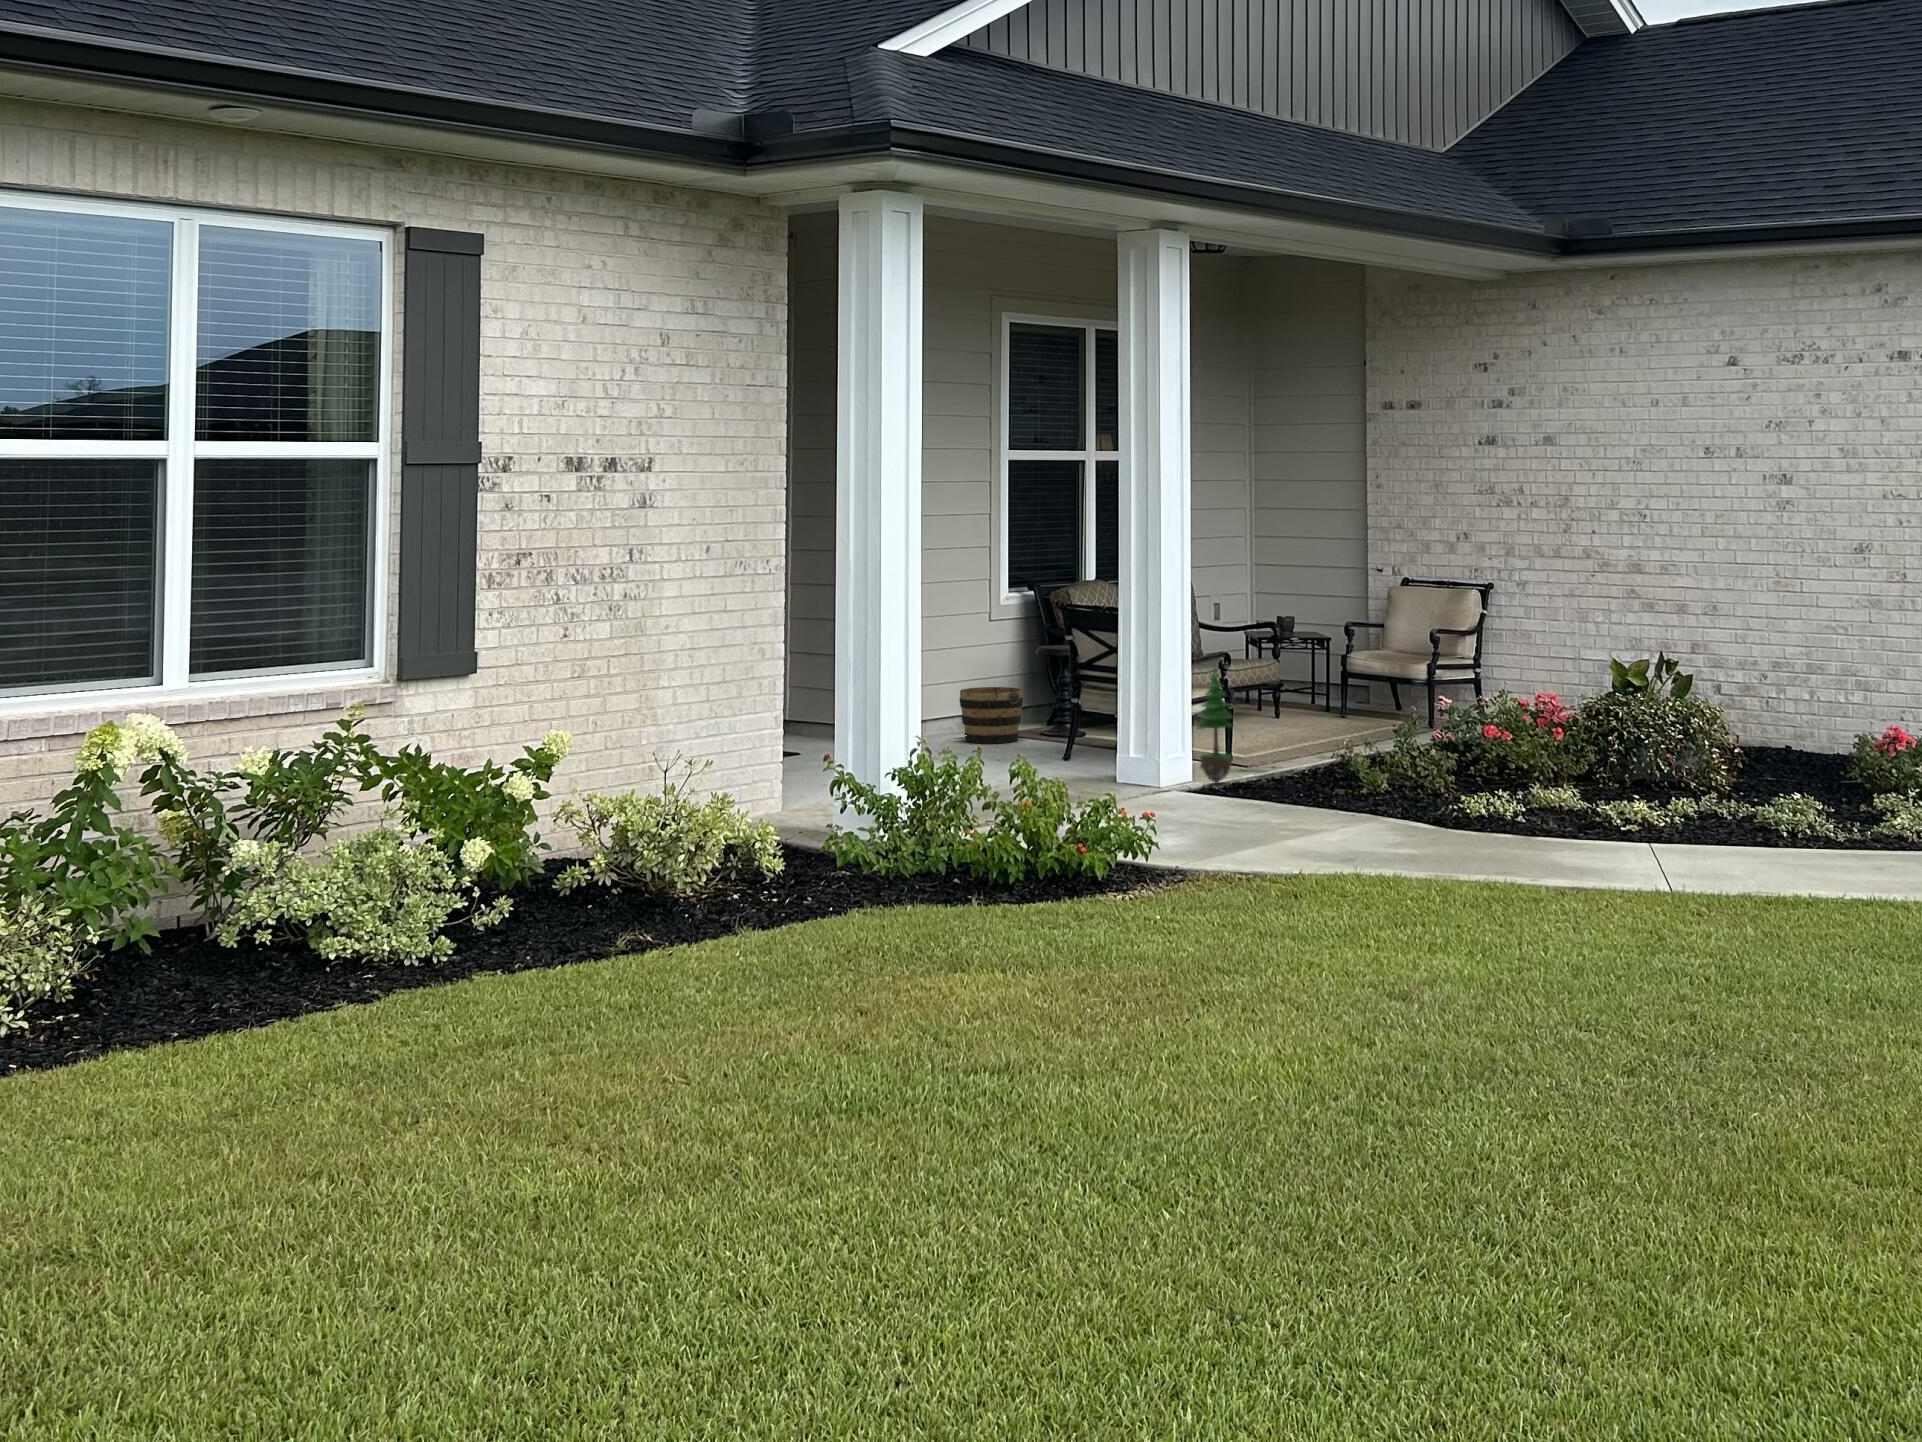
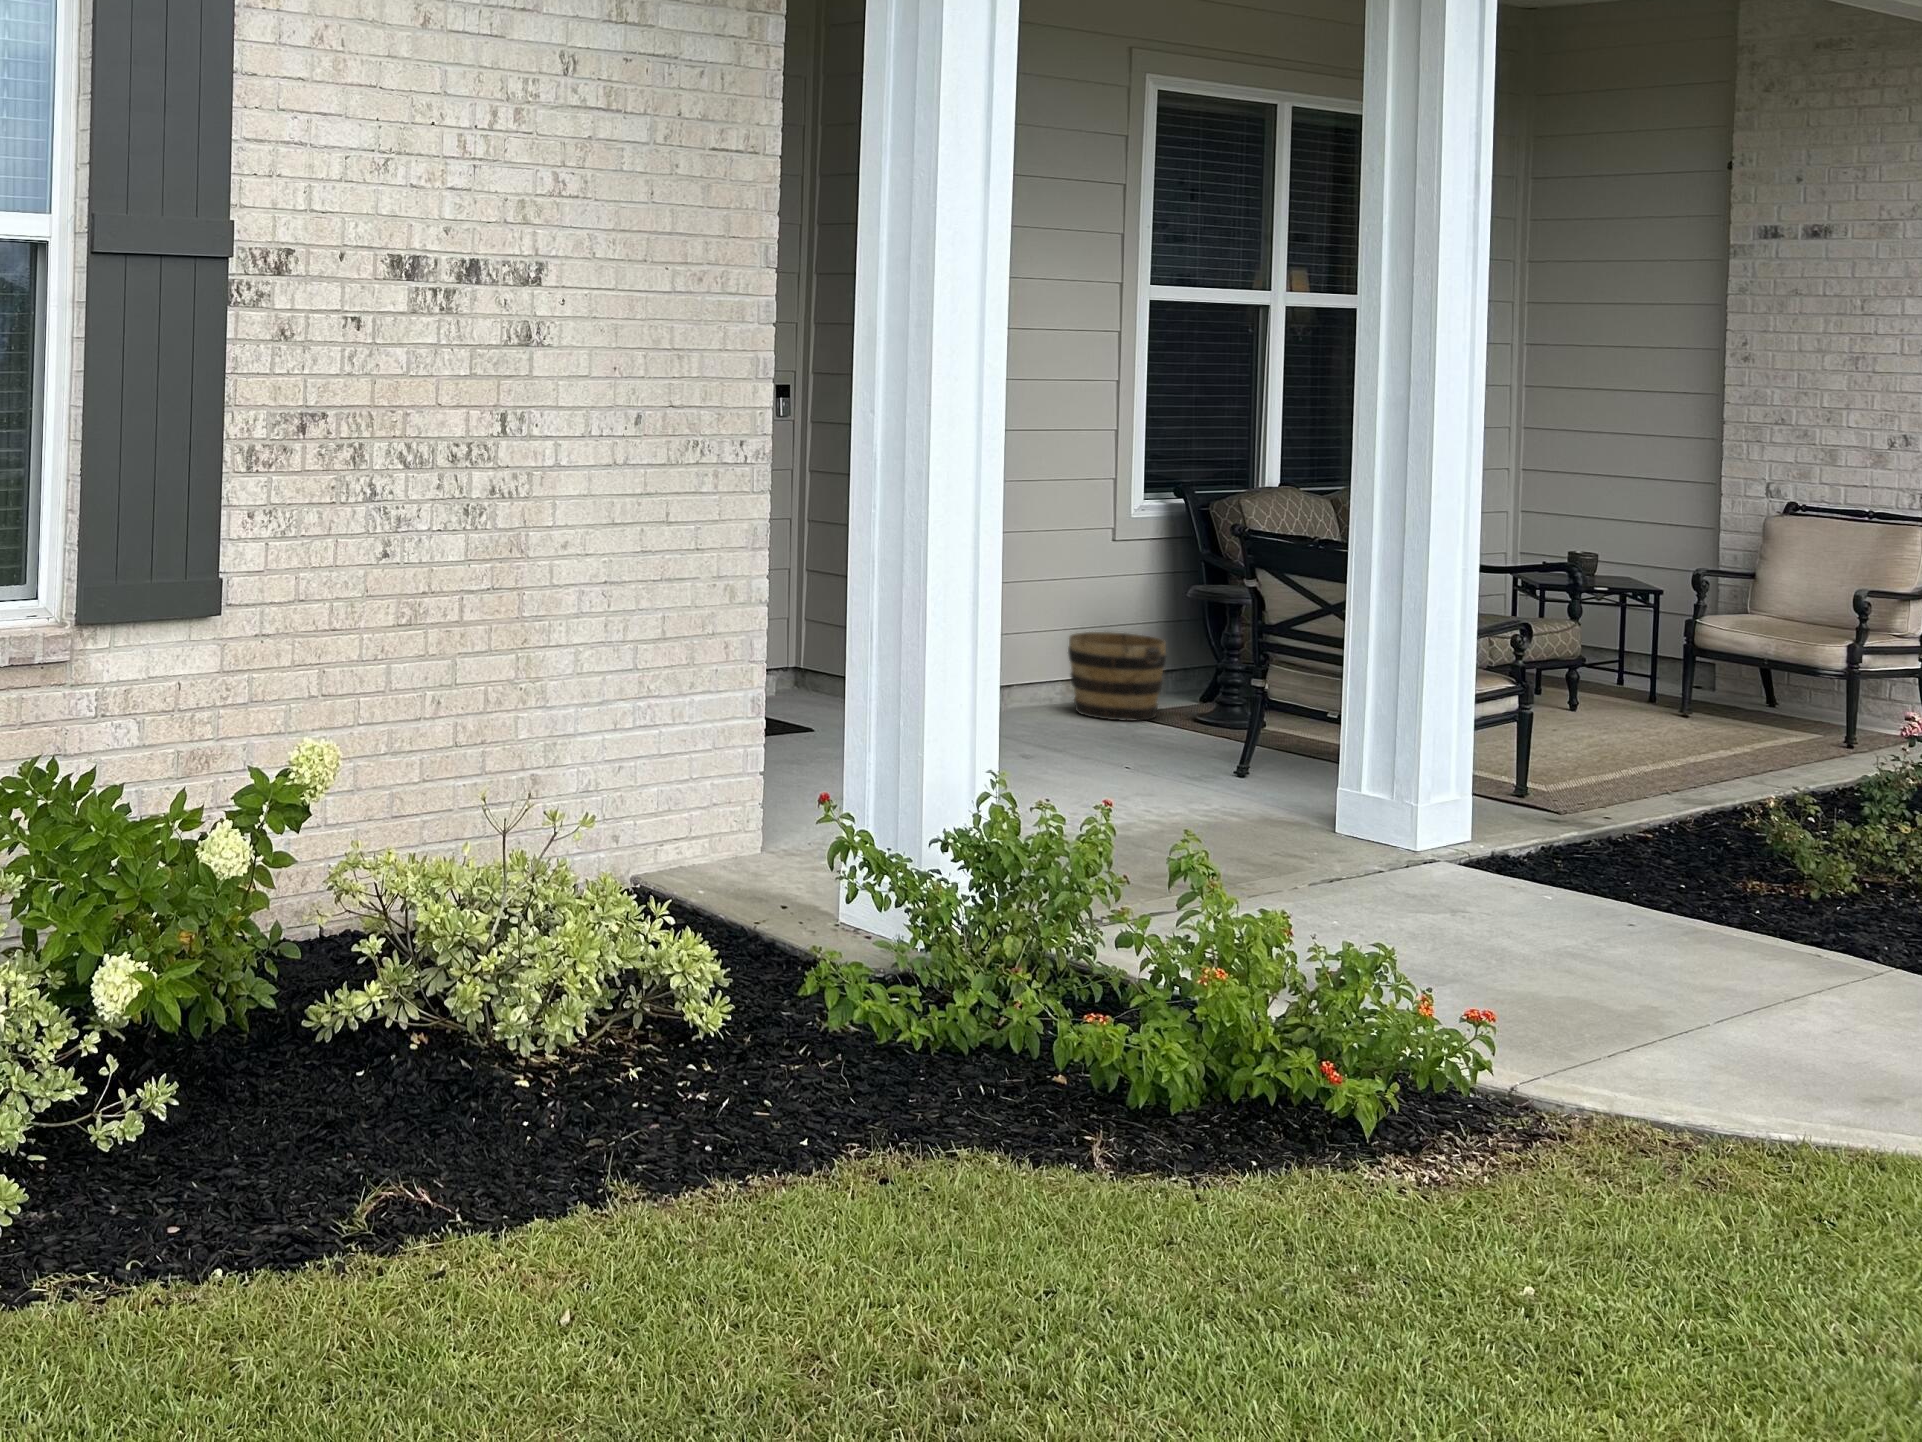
potted tree: present [1197,670,1234,783] -> none [1477,654,1553,850]

